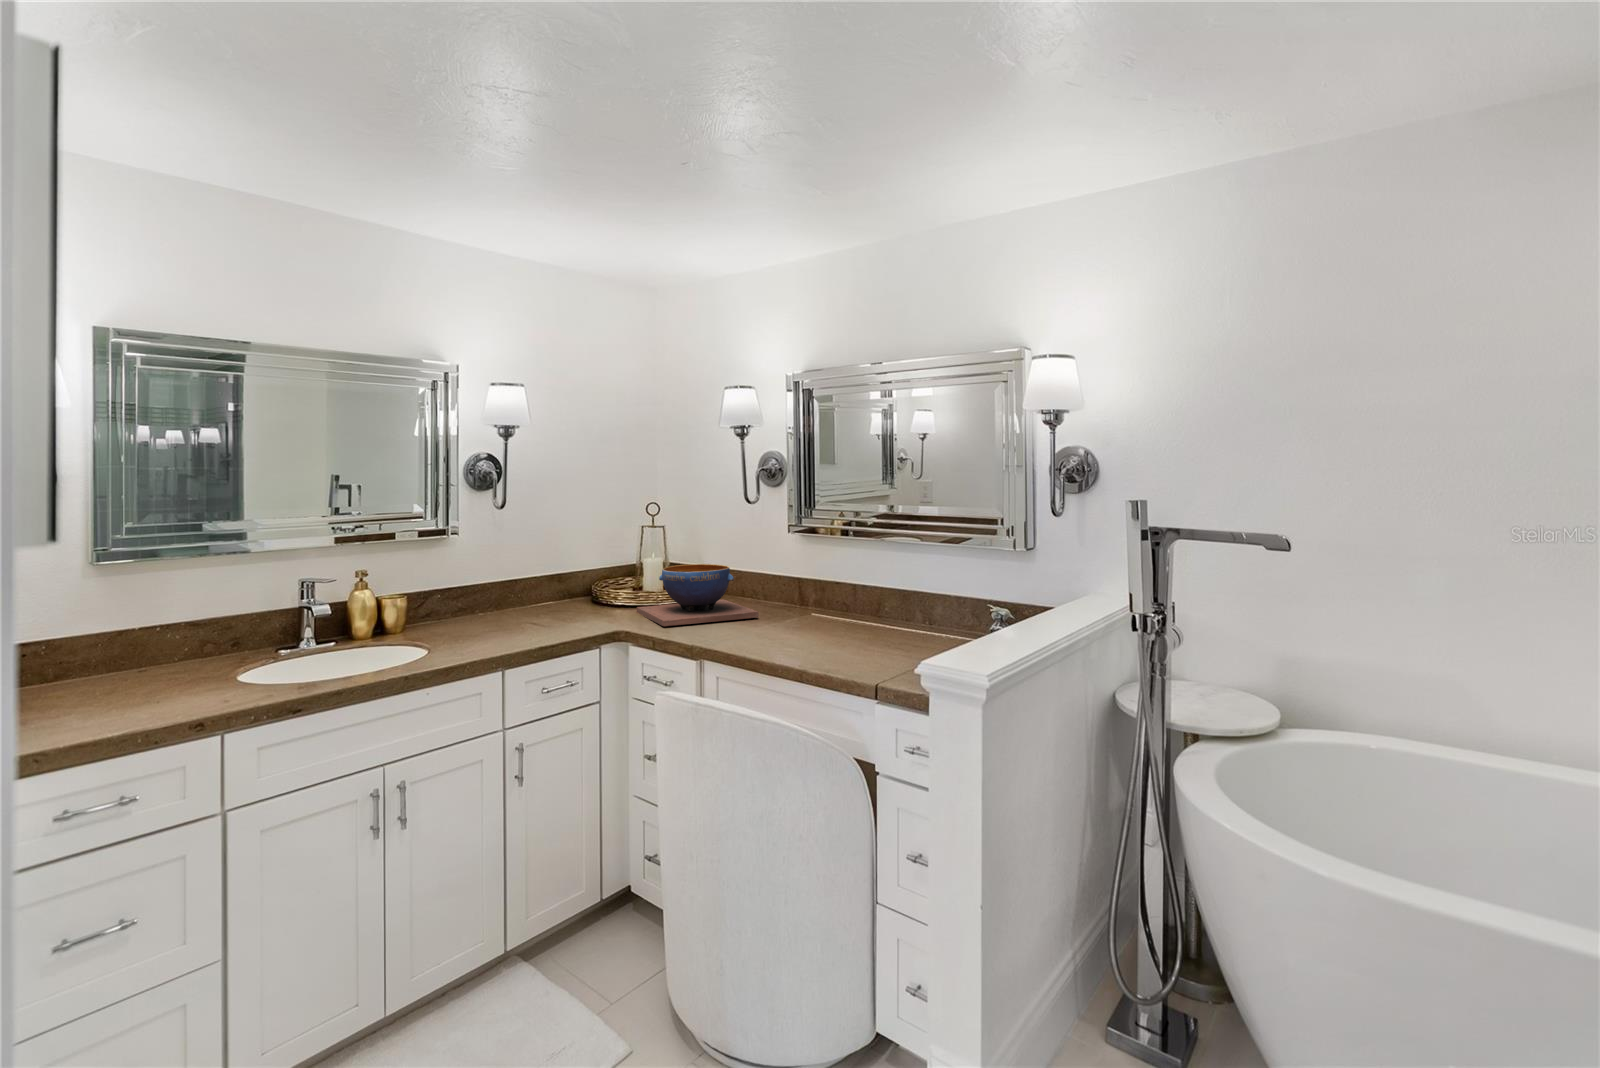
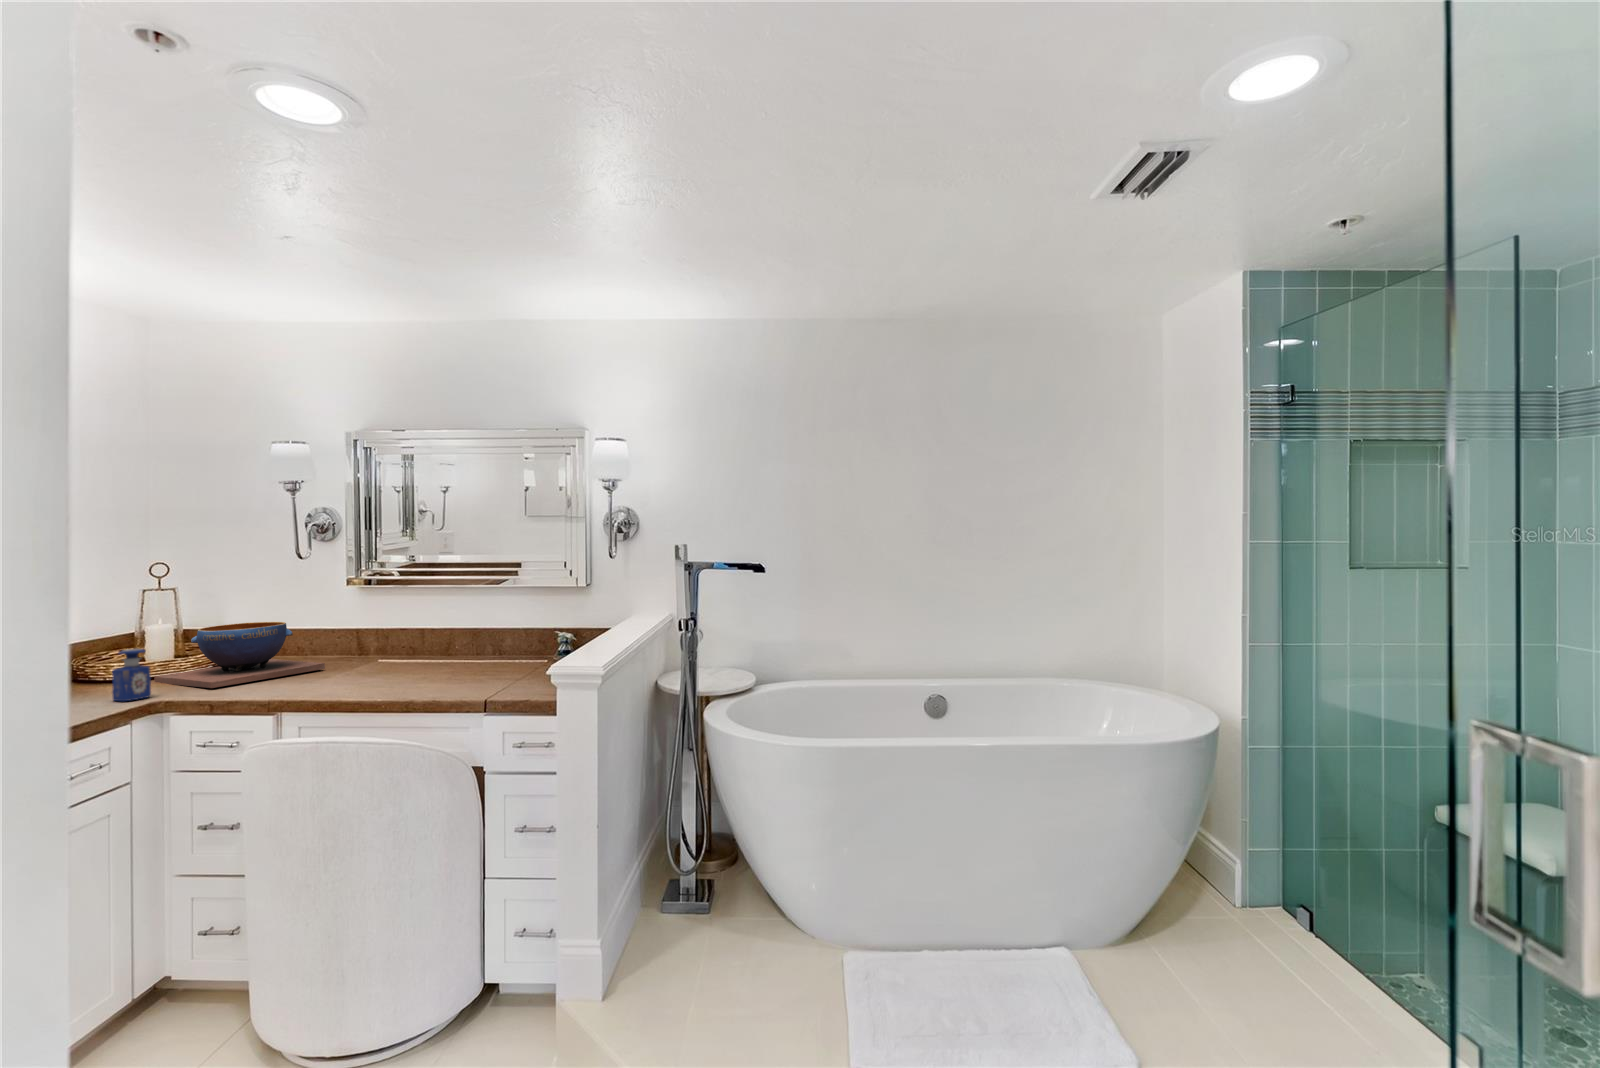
perfume bottle: none [595,584,621,630] -> present [112,648,151,701]

